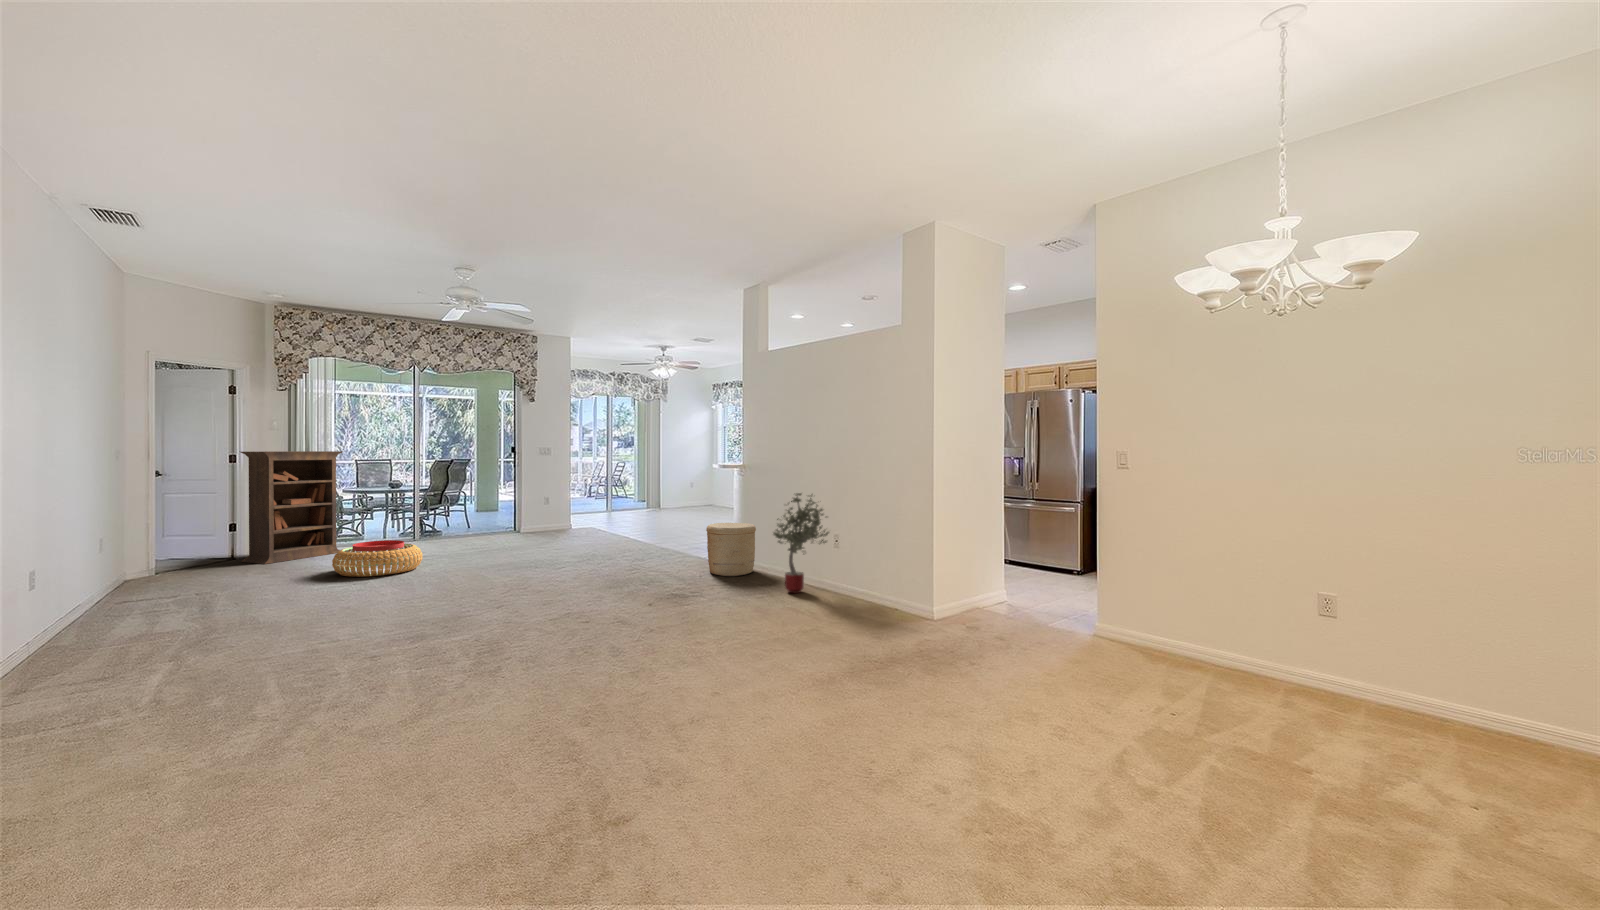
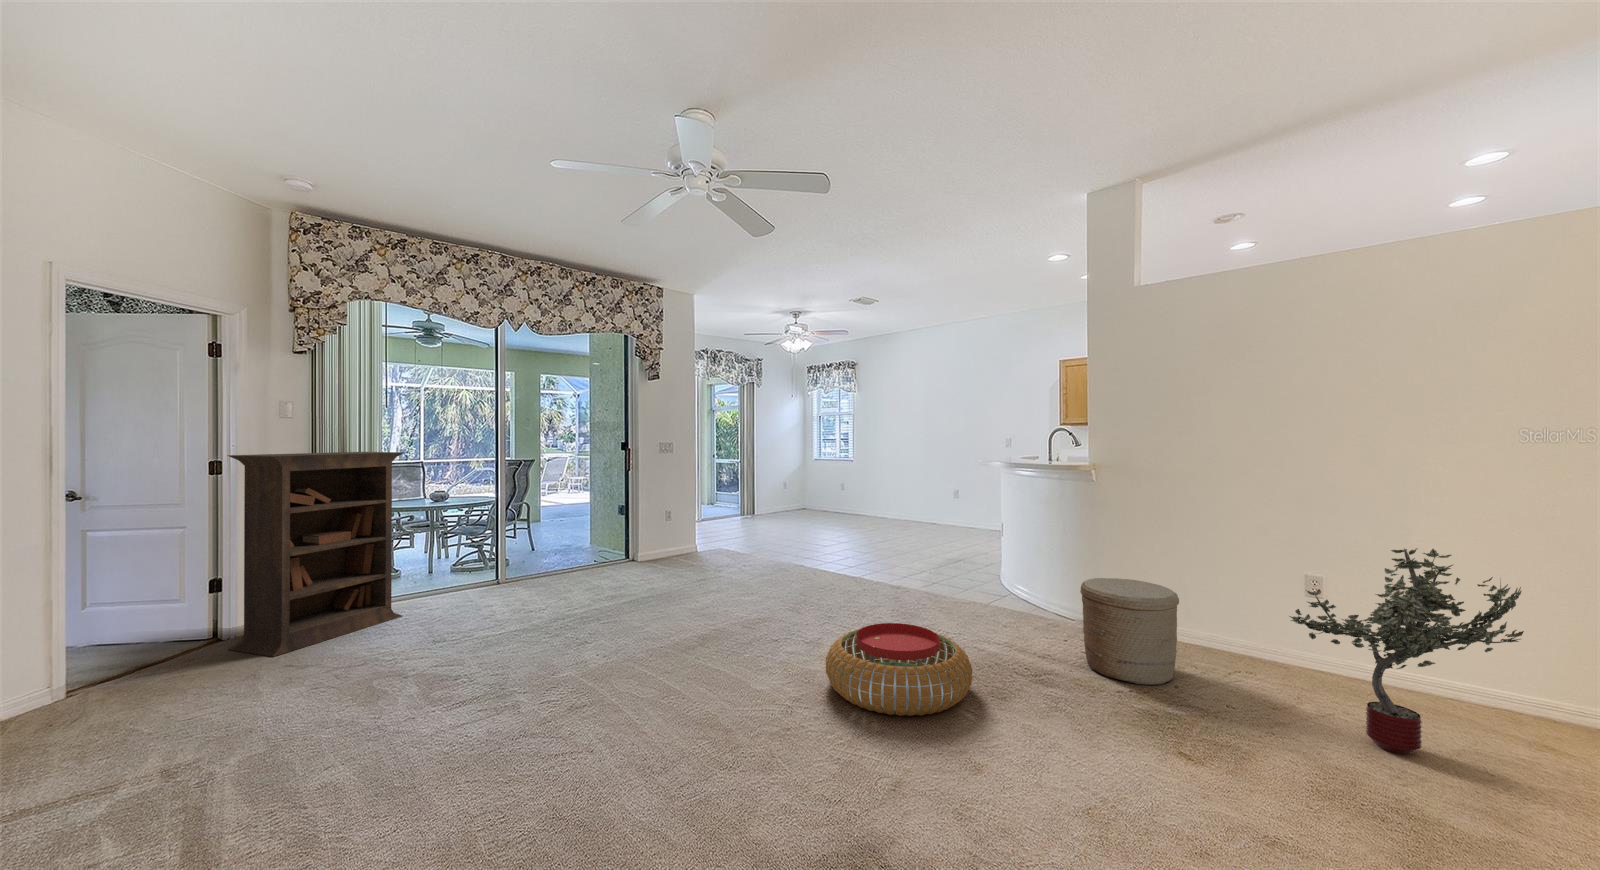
pouf: present [332,540,422,577] -> present [826,623,972,716]

